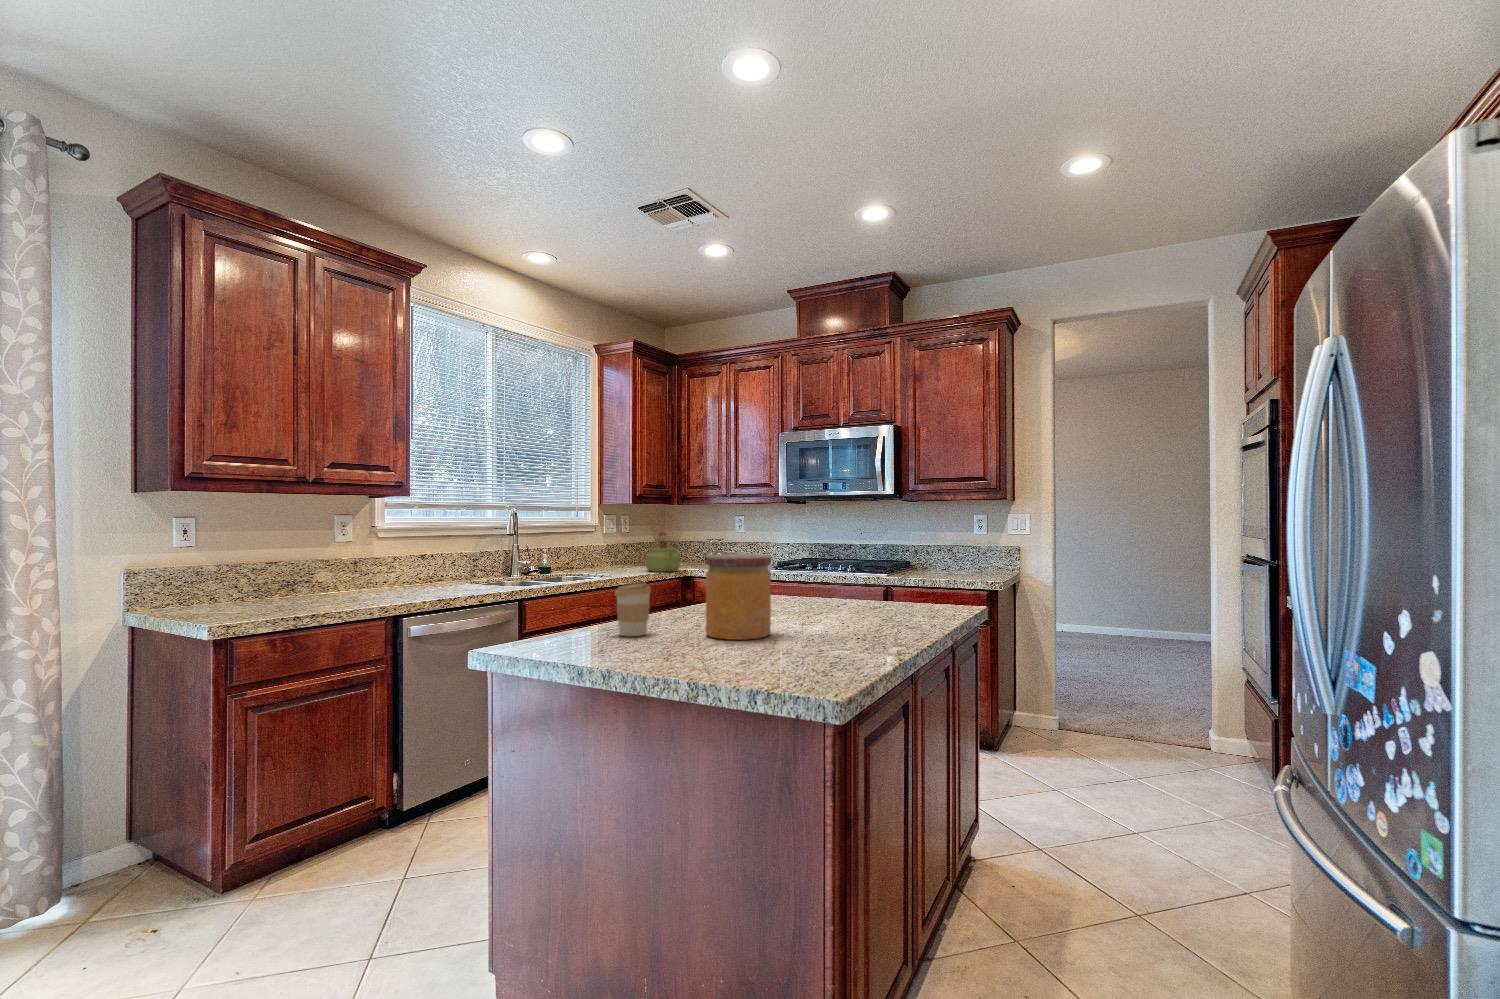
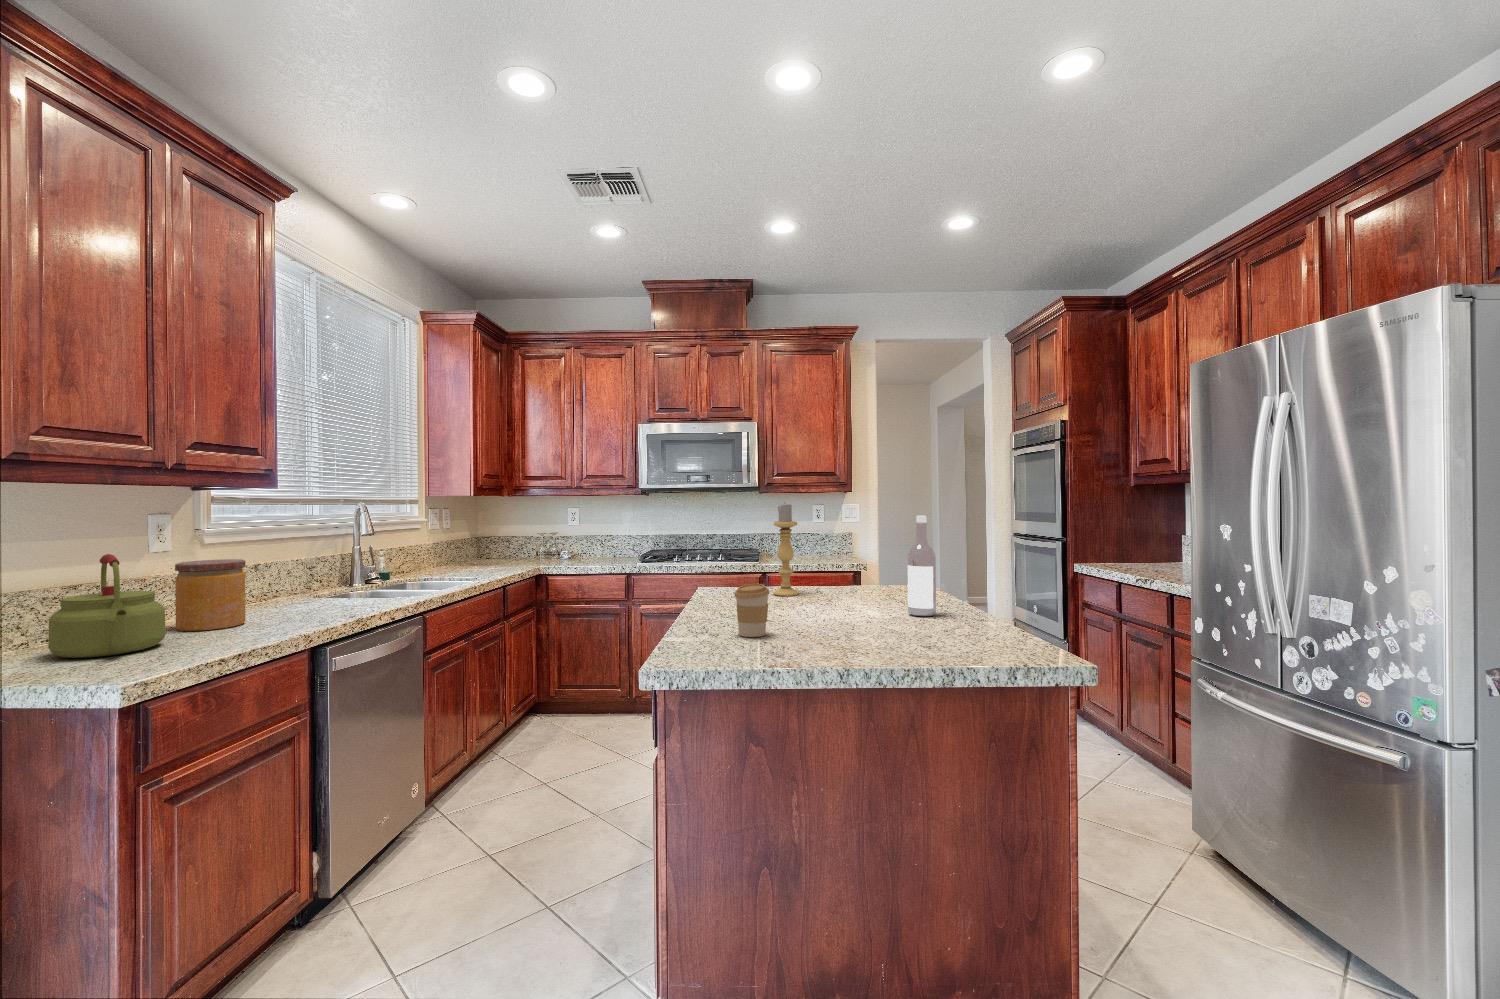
candle holder: none [780,505,808,608] -> present [773,504,798,596]
wine bottle: none [839,516,872,636] -> present [907,516,936,616]
kettle: present [646,532,680,572] -> present [48,554,166,658]
jar: present [706,554,771,640] -> present [175,559,246,631]

